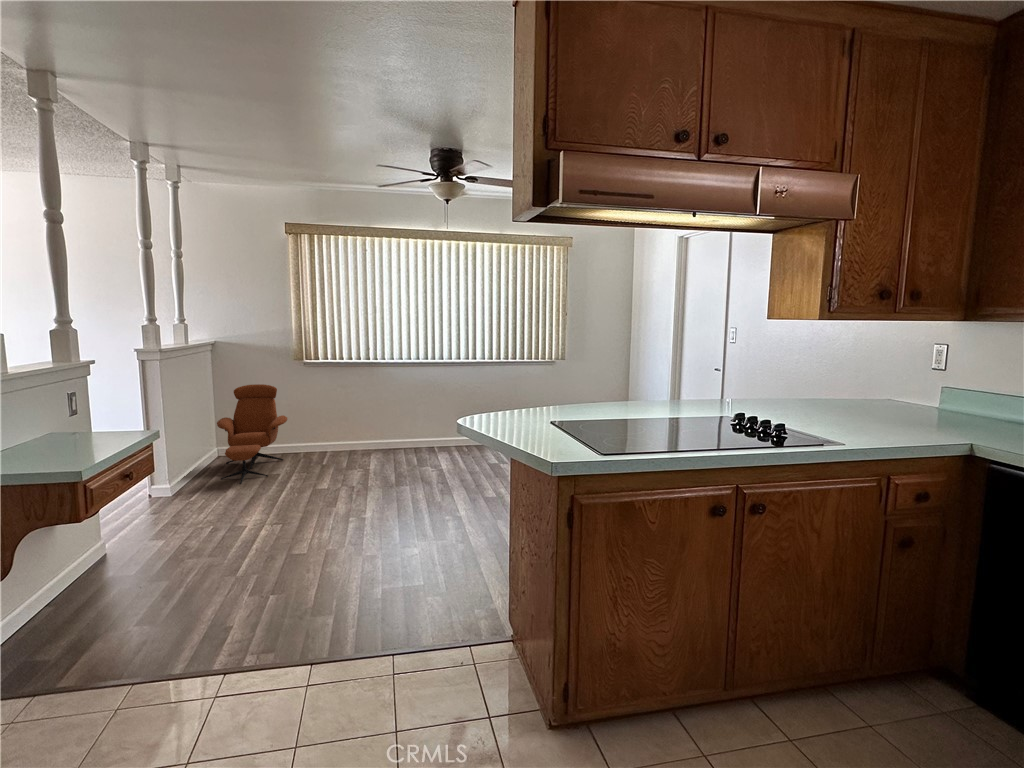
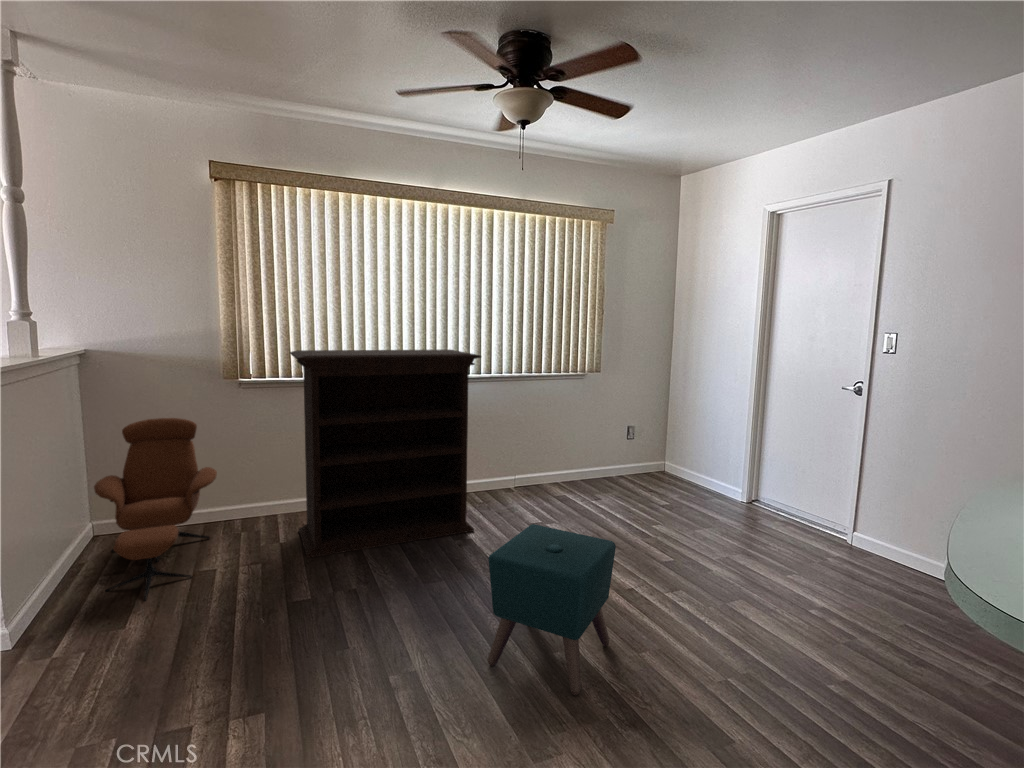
bookshelf: none [329,341,452,472] -> present [290,350,481,558]
ottoman: none [411,443,491,531] -> present [488,524,616,695]

